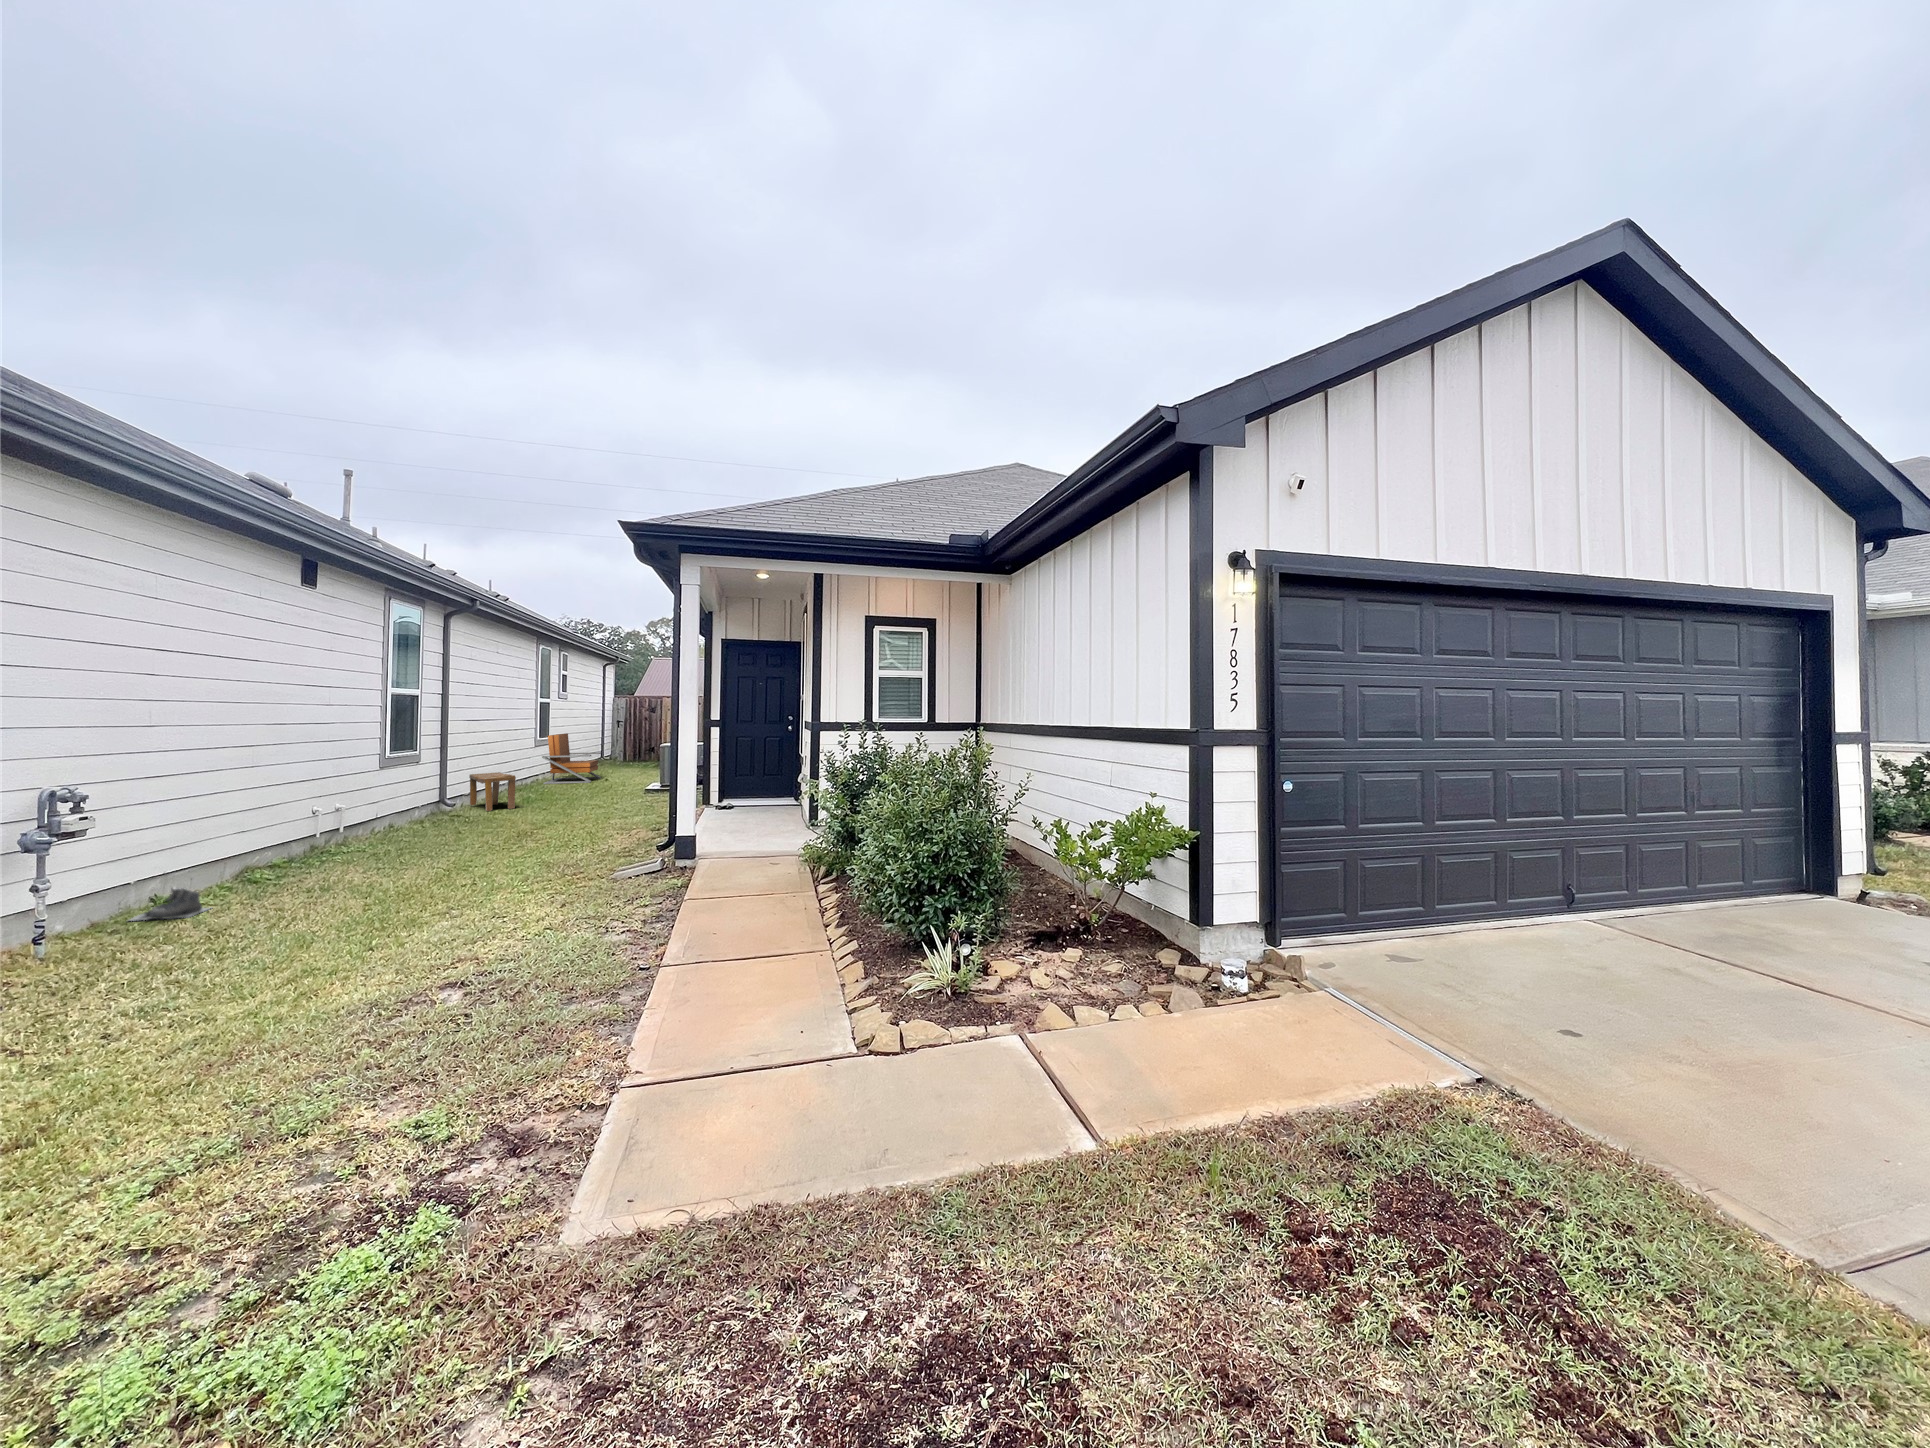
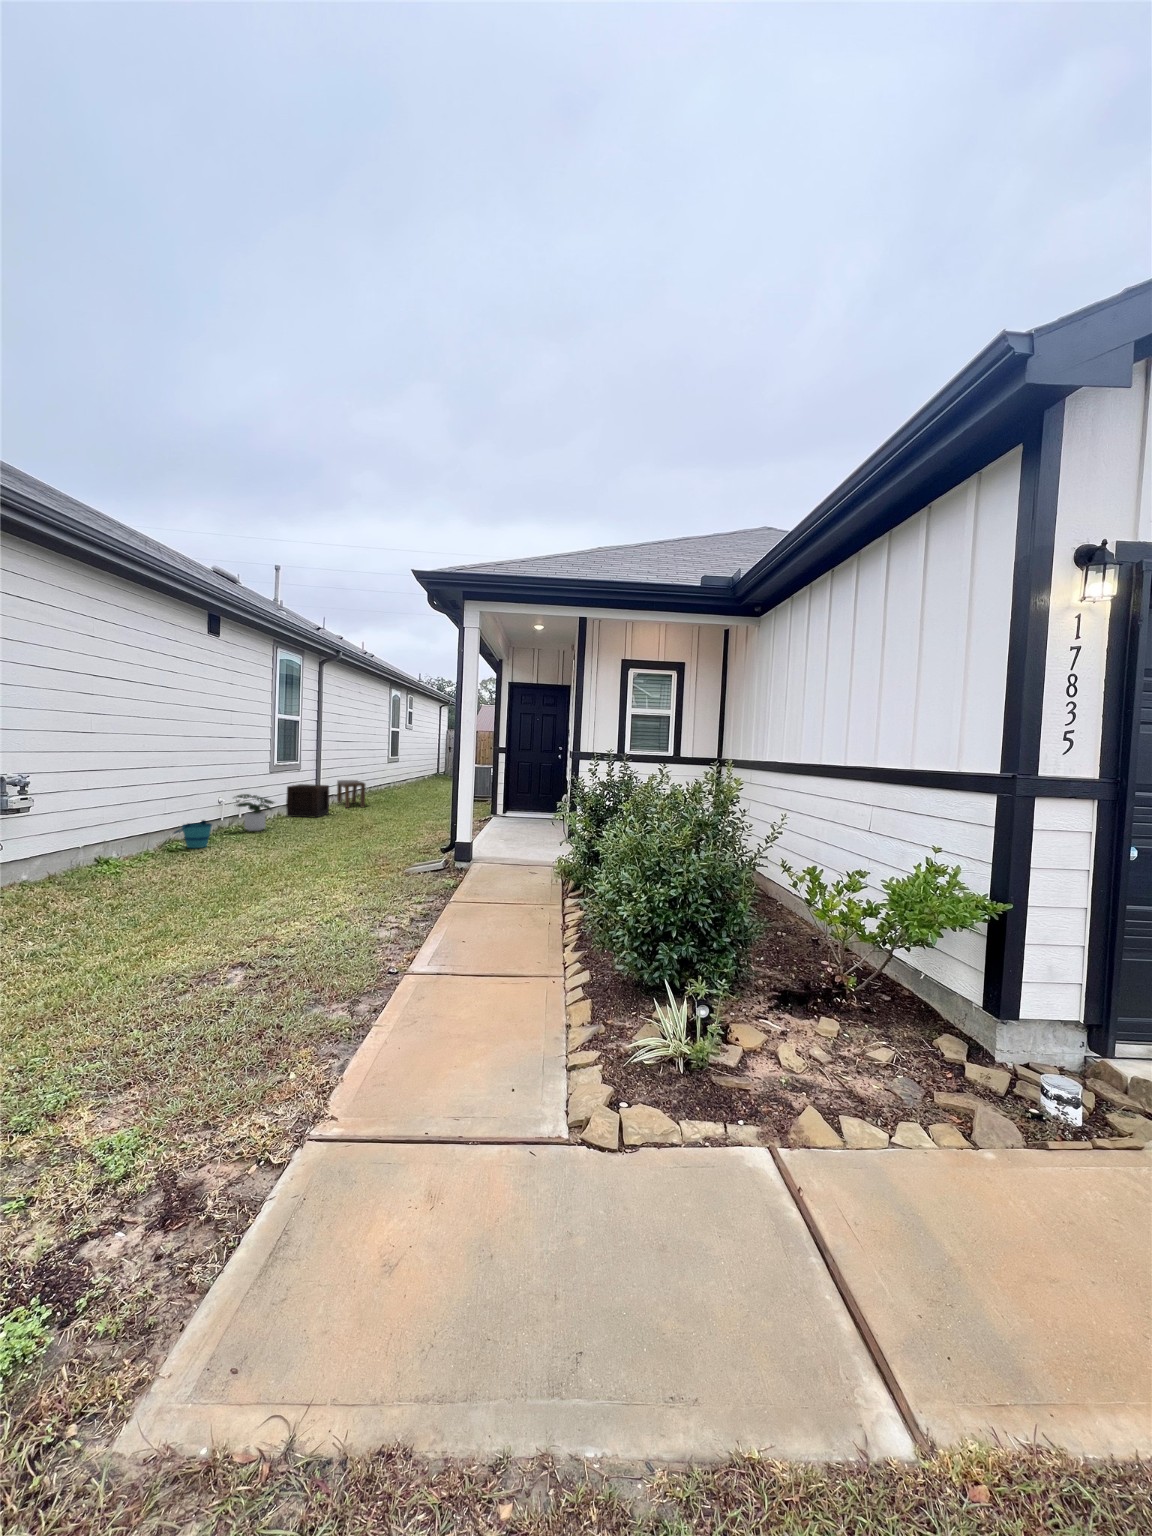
lounge chair: present [542,733,601,784] -> none [392,754,433,791]
wooden crate: none [403,781,467,827] -> present [286,784,329,818]
potted plant: none [333,799,401,848] -> present [234,794,274,831]
bucket: none [260,836,320,875] -> present [174,820,212,848]
boots: present [130,889,209,921] -> none [65,854,126,878]

